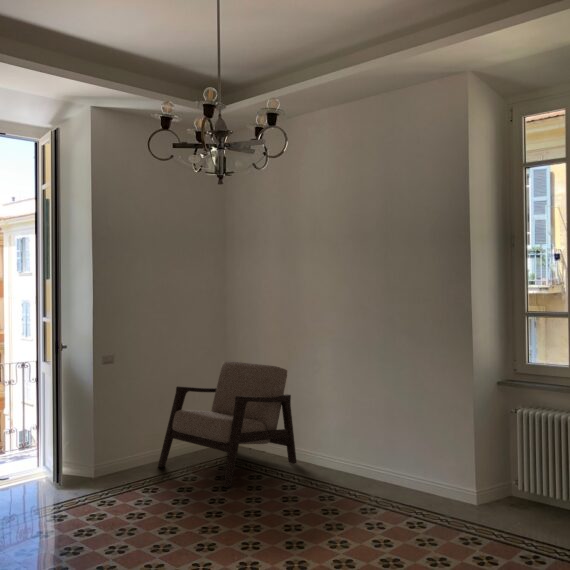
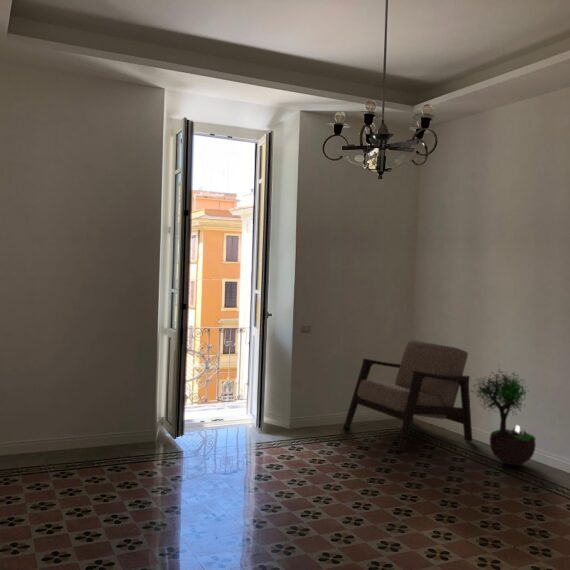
potted tree: none [297,380,363,485] -> present [472,371,536,465]

